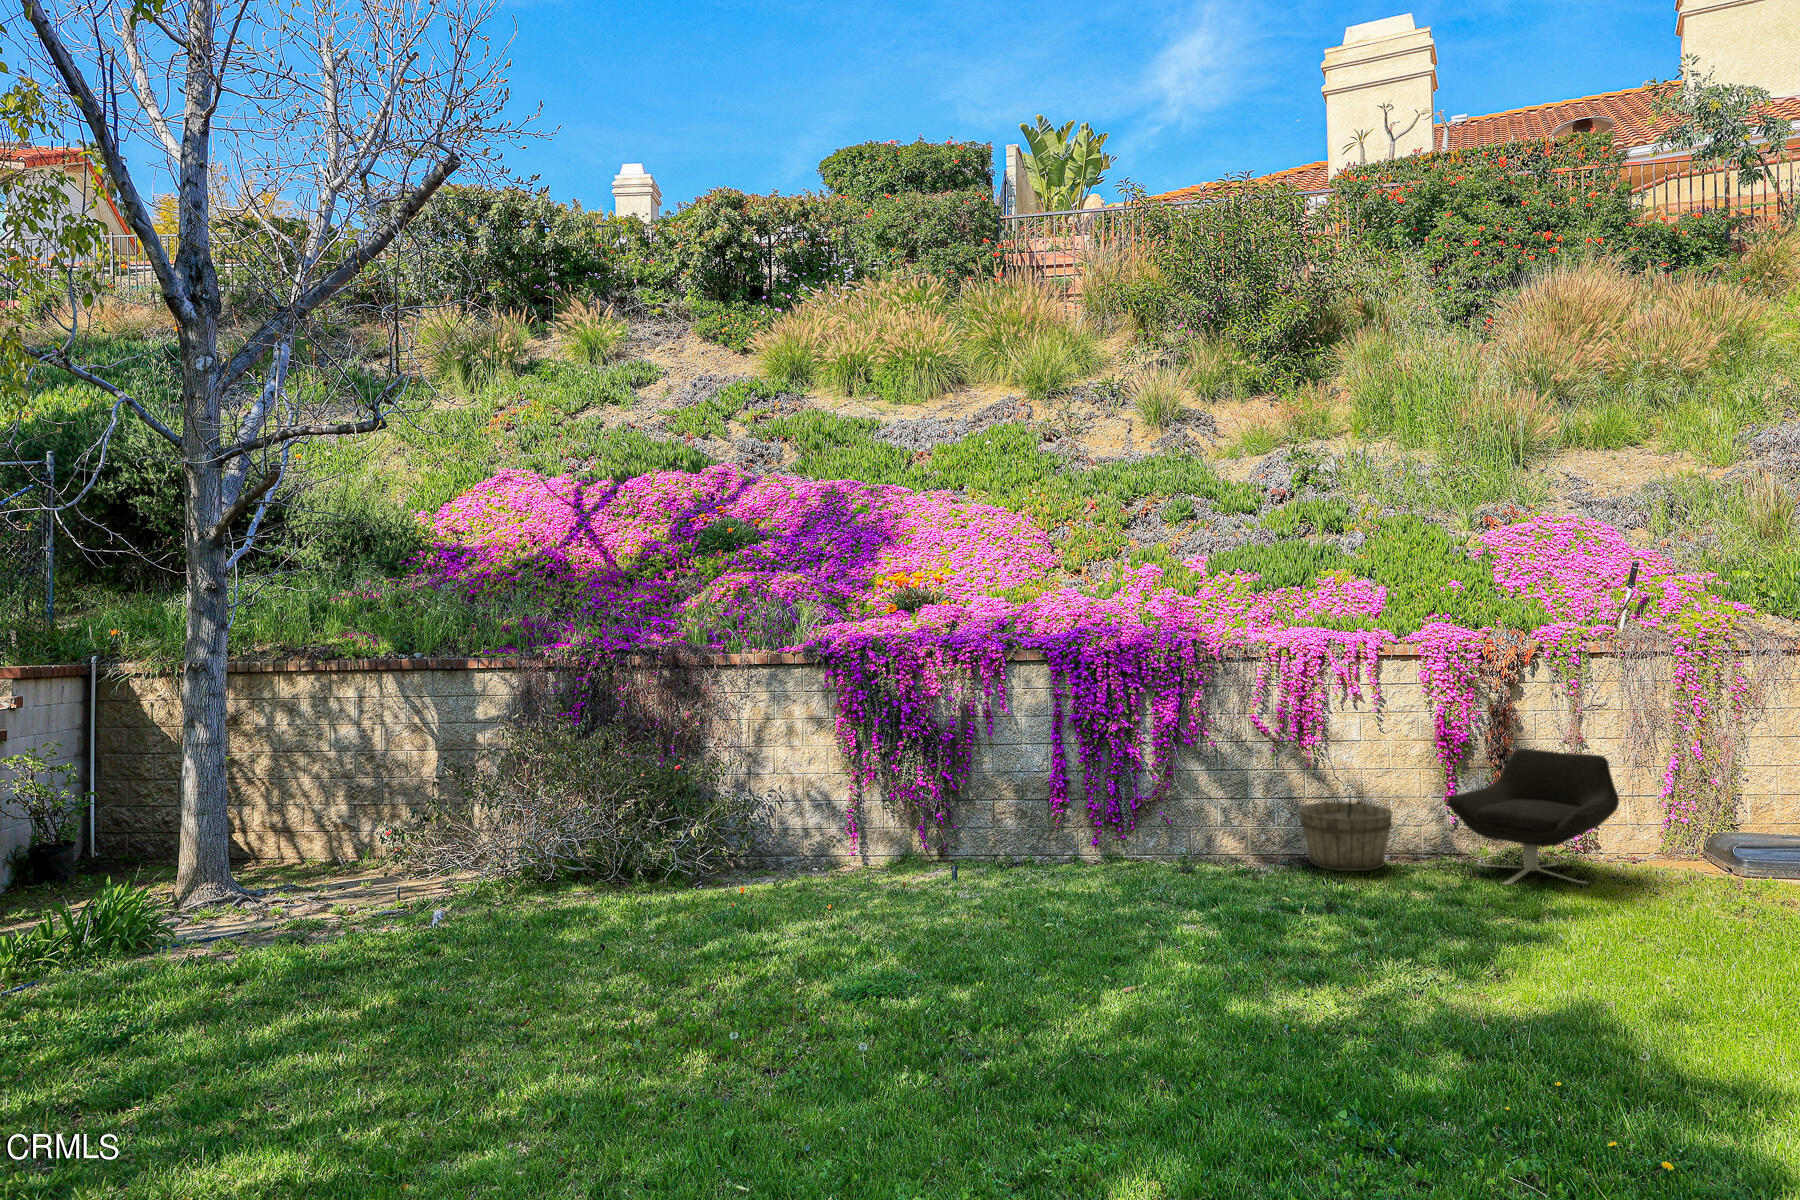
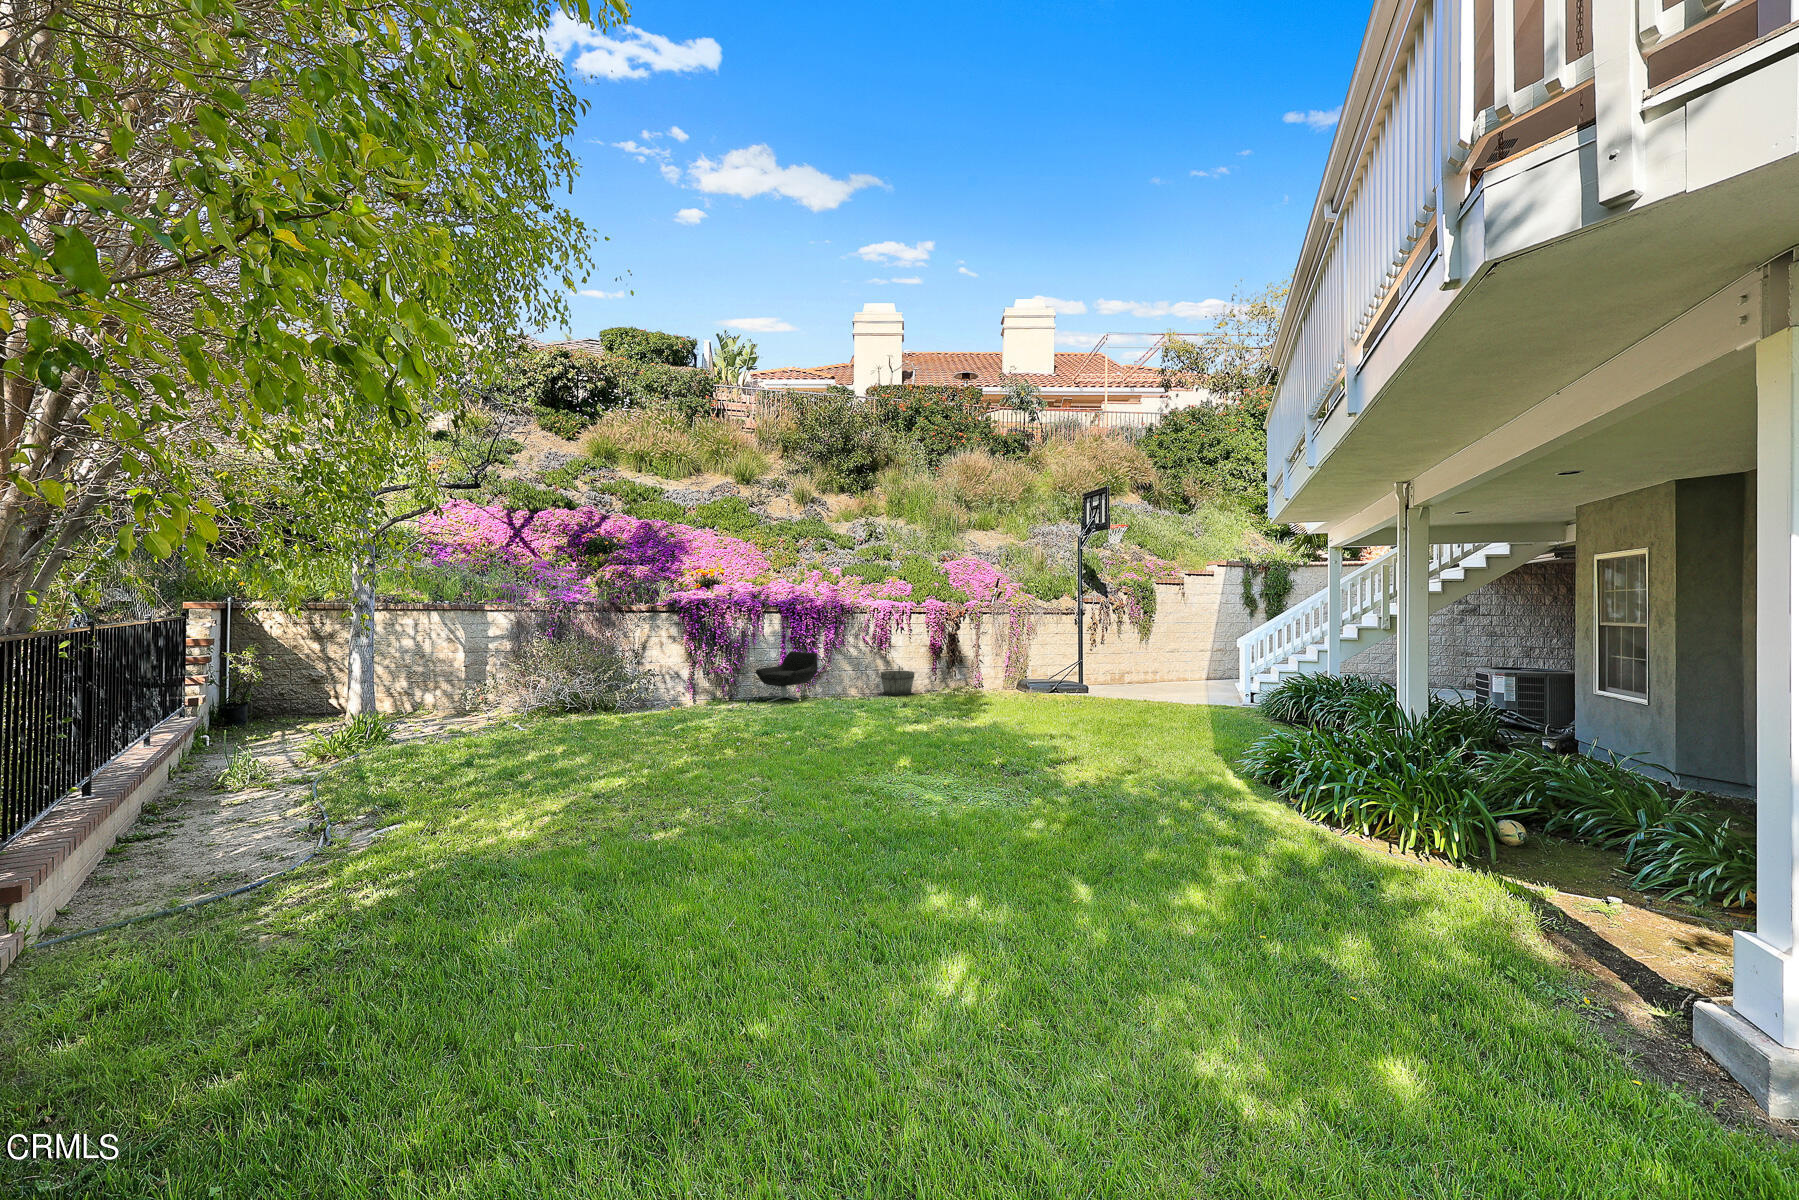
lounge chair: present [1447,748,1619,885] -> present [756,651,818,701]

